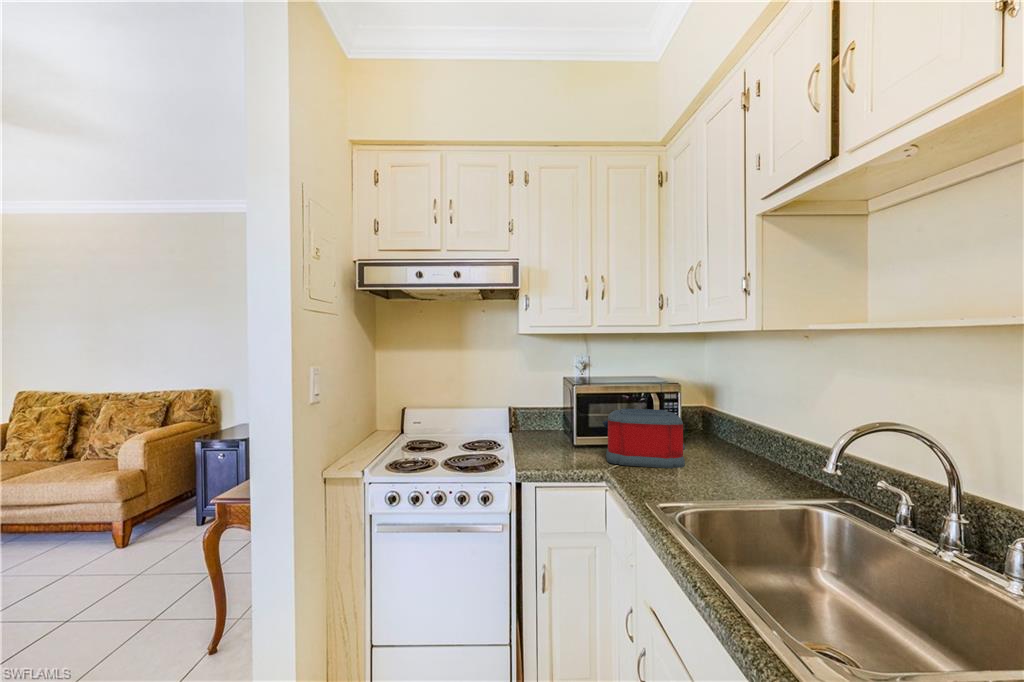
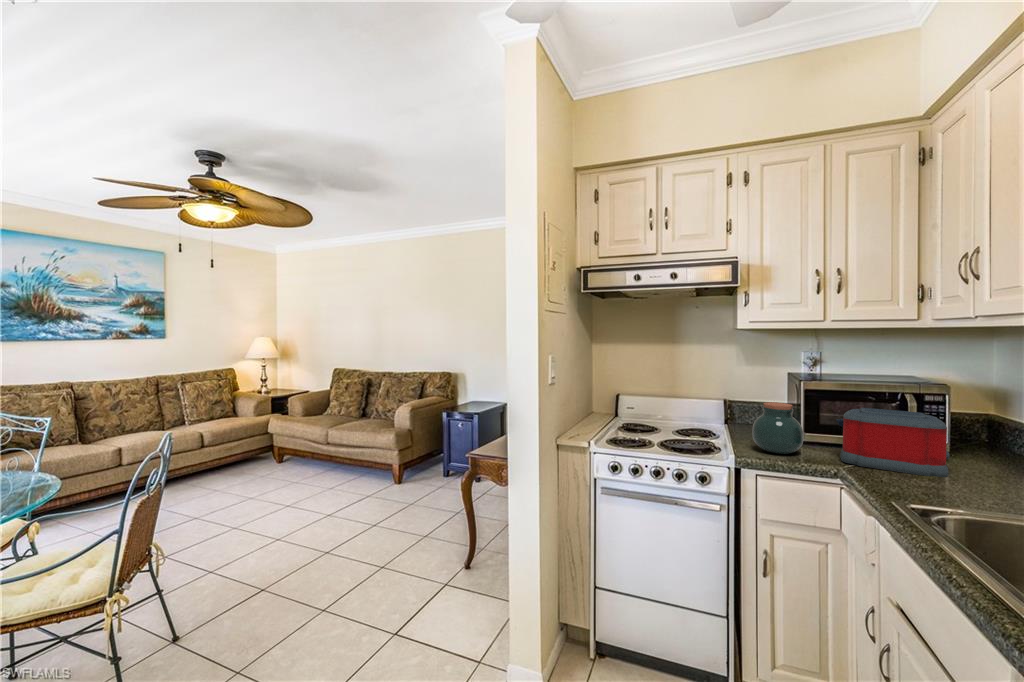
jar: none [533,408,576,460] -> present [752,402,804,454]

